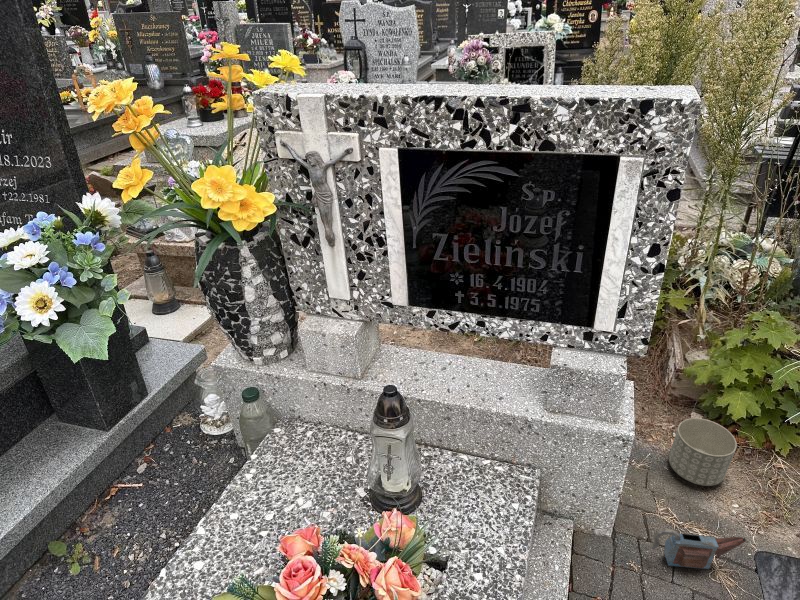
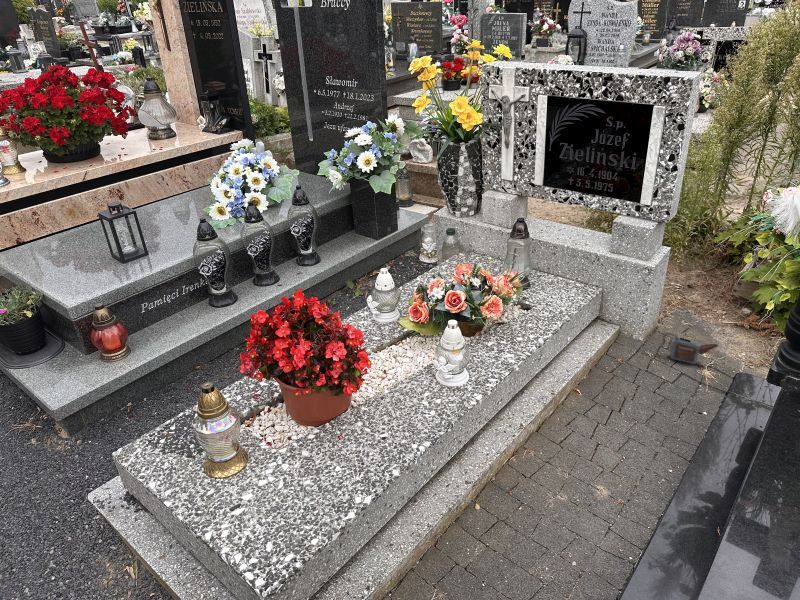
planter: present [669,418,737,486] -> none [704,295,748,336]

